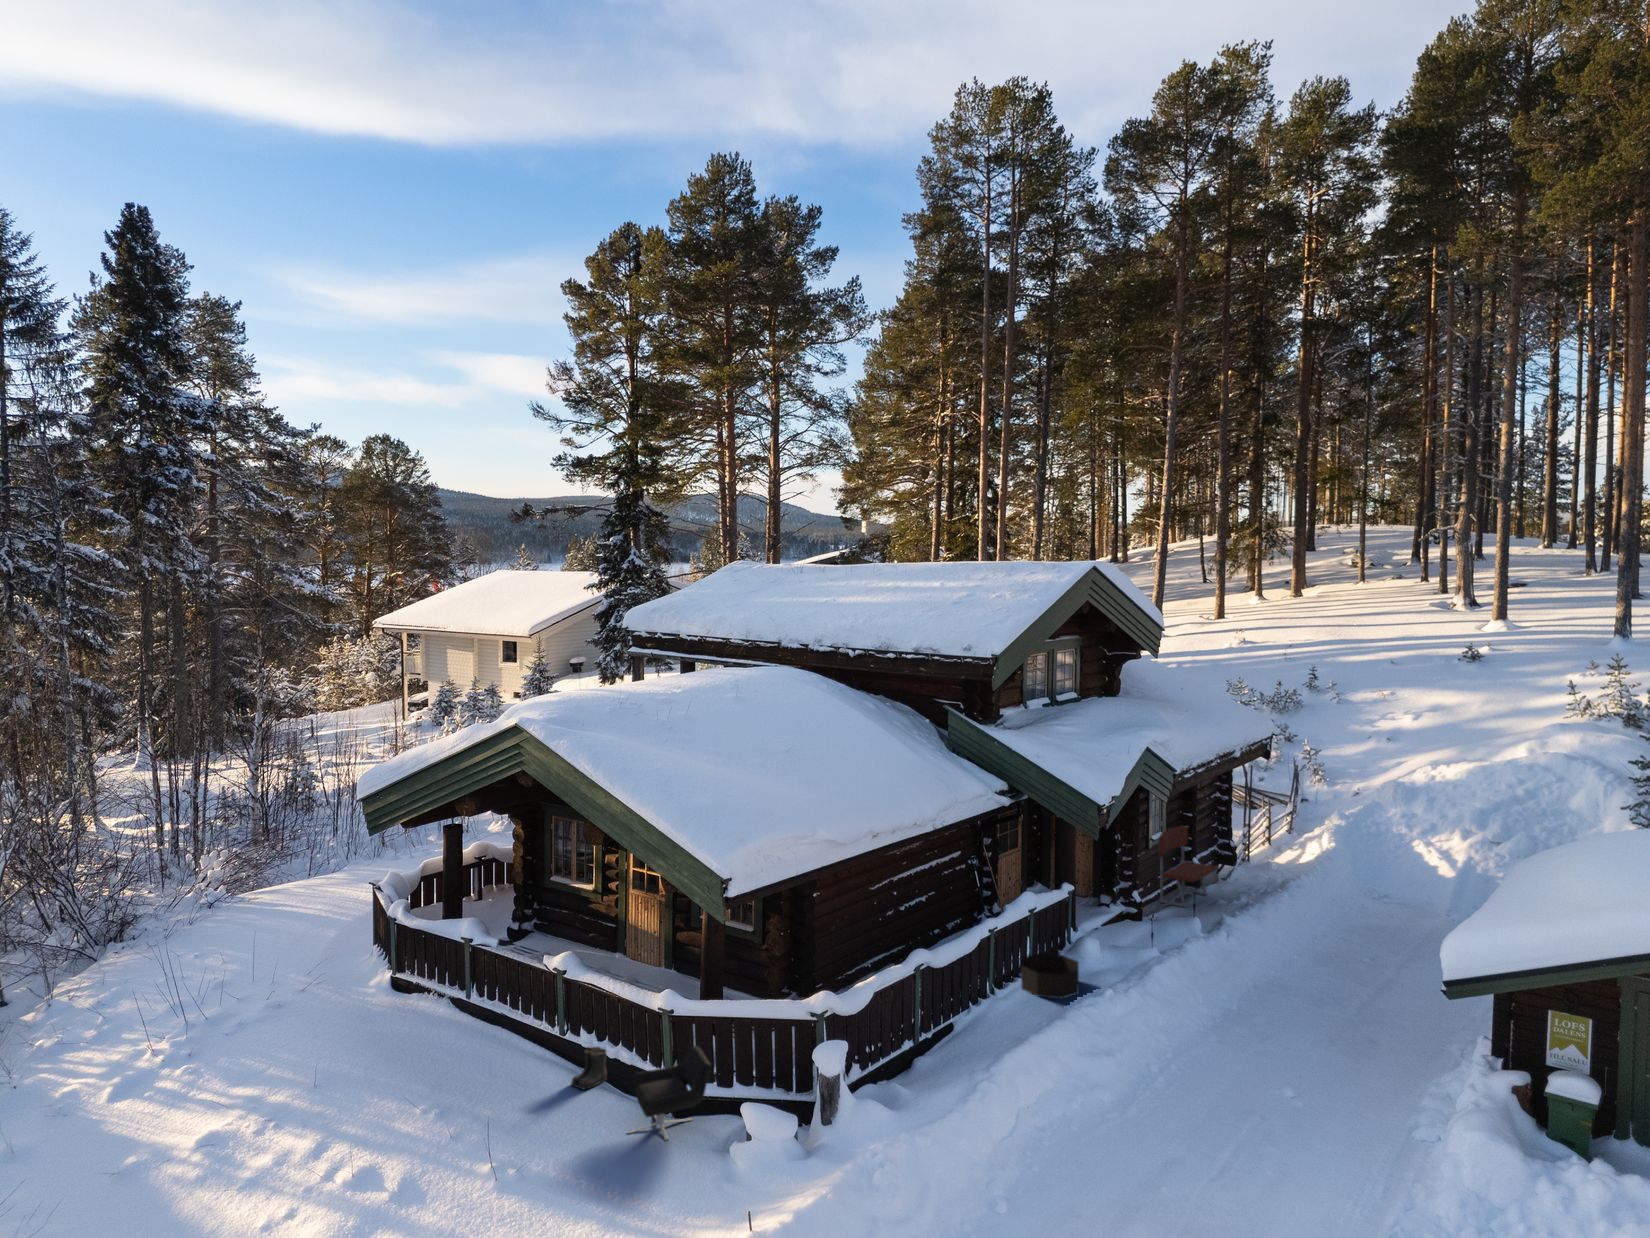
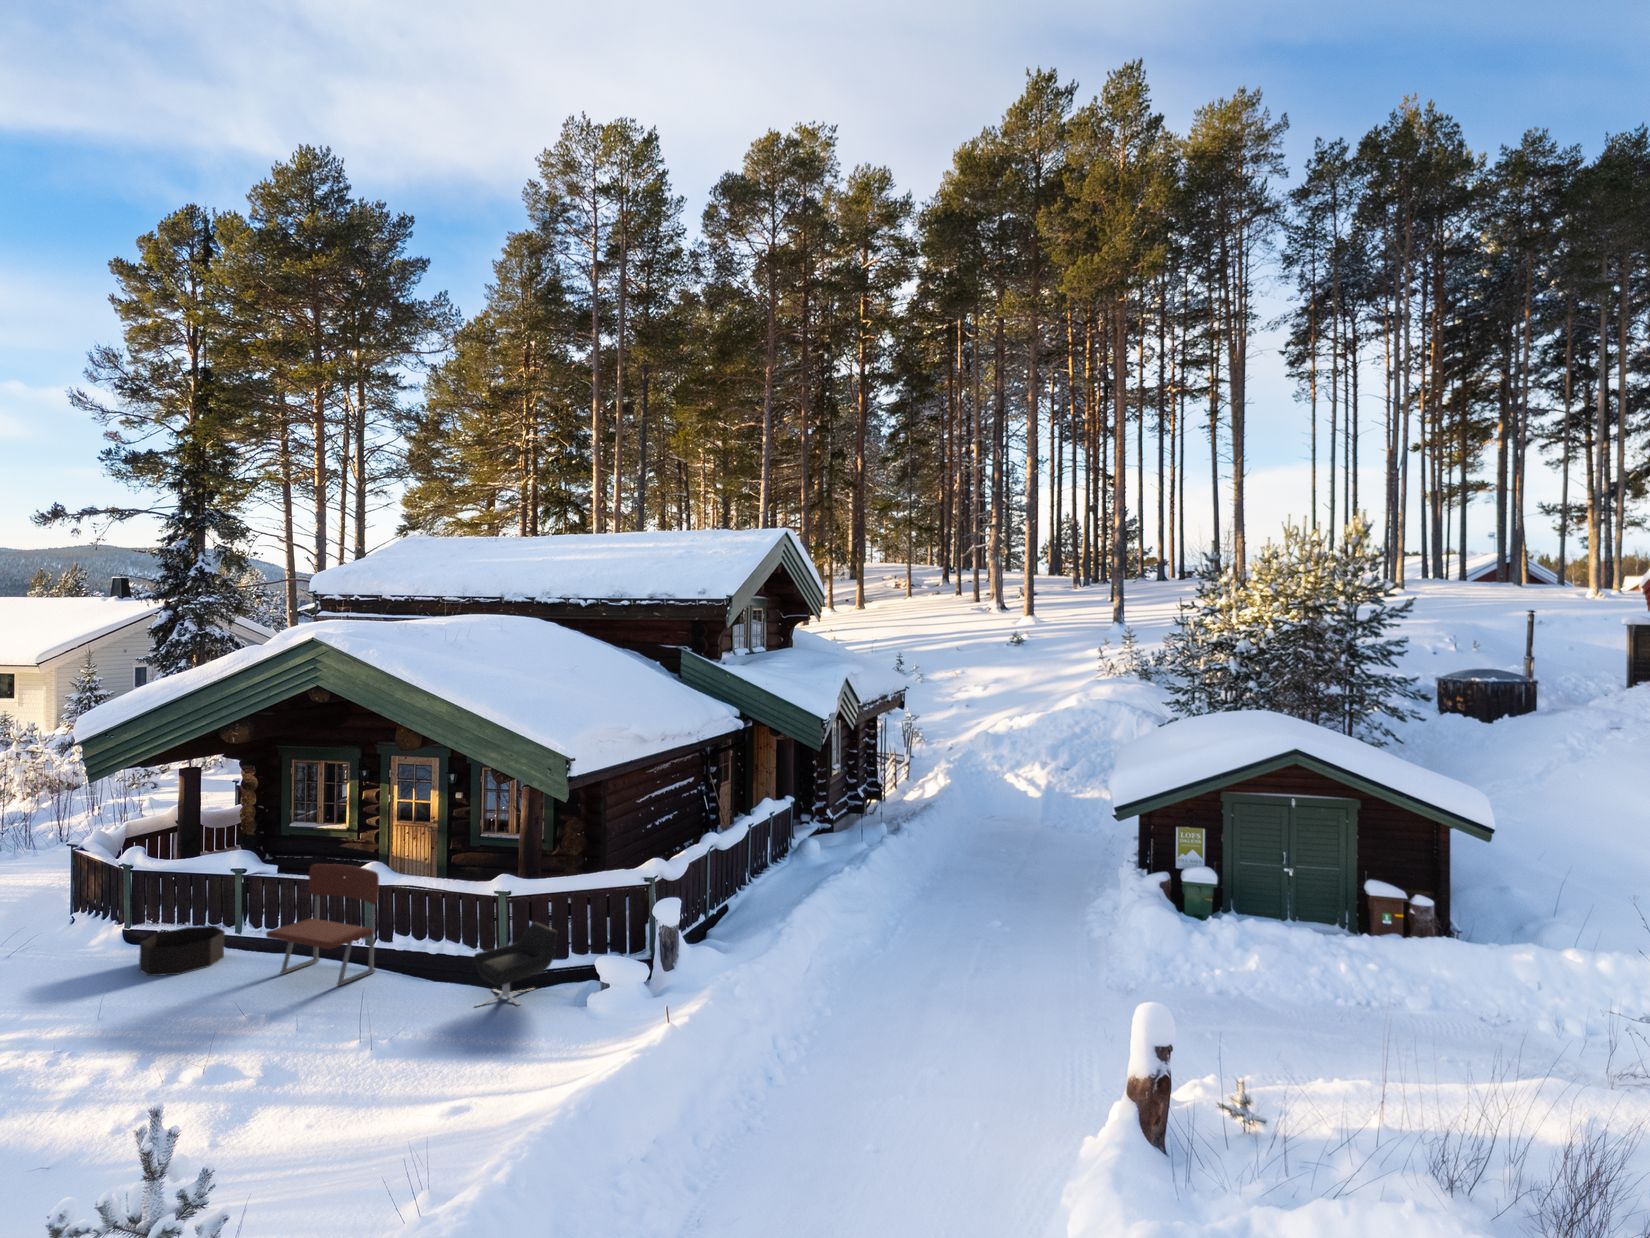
bench: present [1159,826,1217,907] -> present [266,864,379,986]
basket: present [1021,953,1079,998] -> present [139,926,225,976]
boots: present [571,1047,607,1089] -> none [392,945,430,985]

